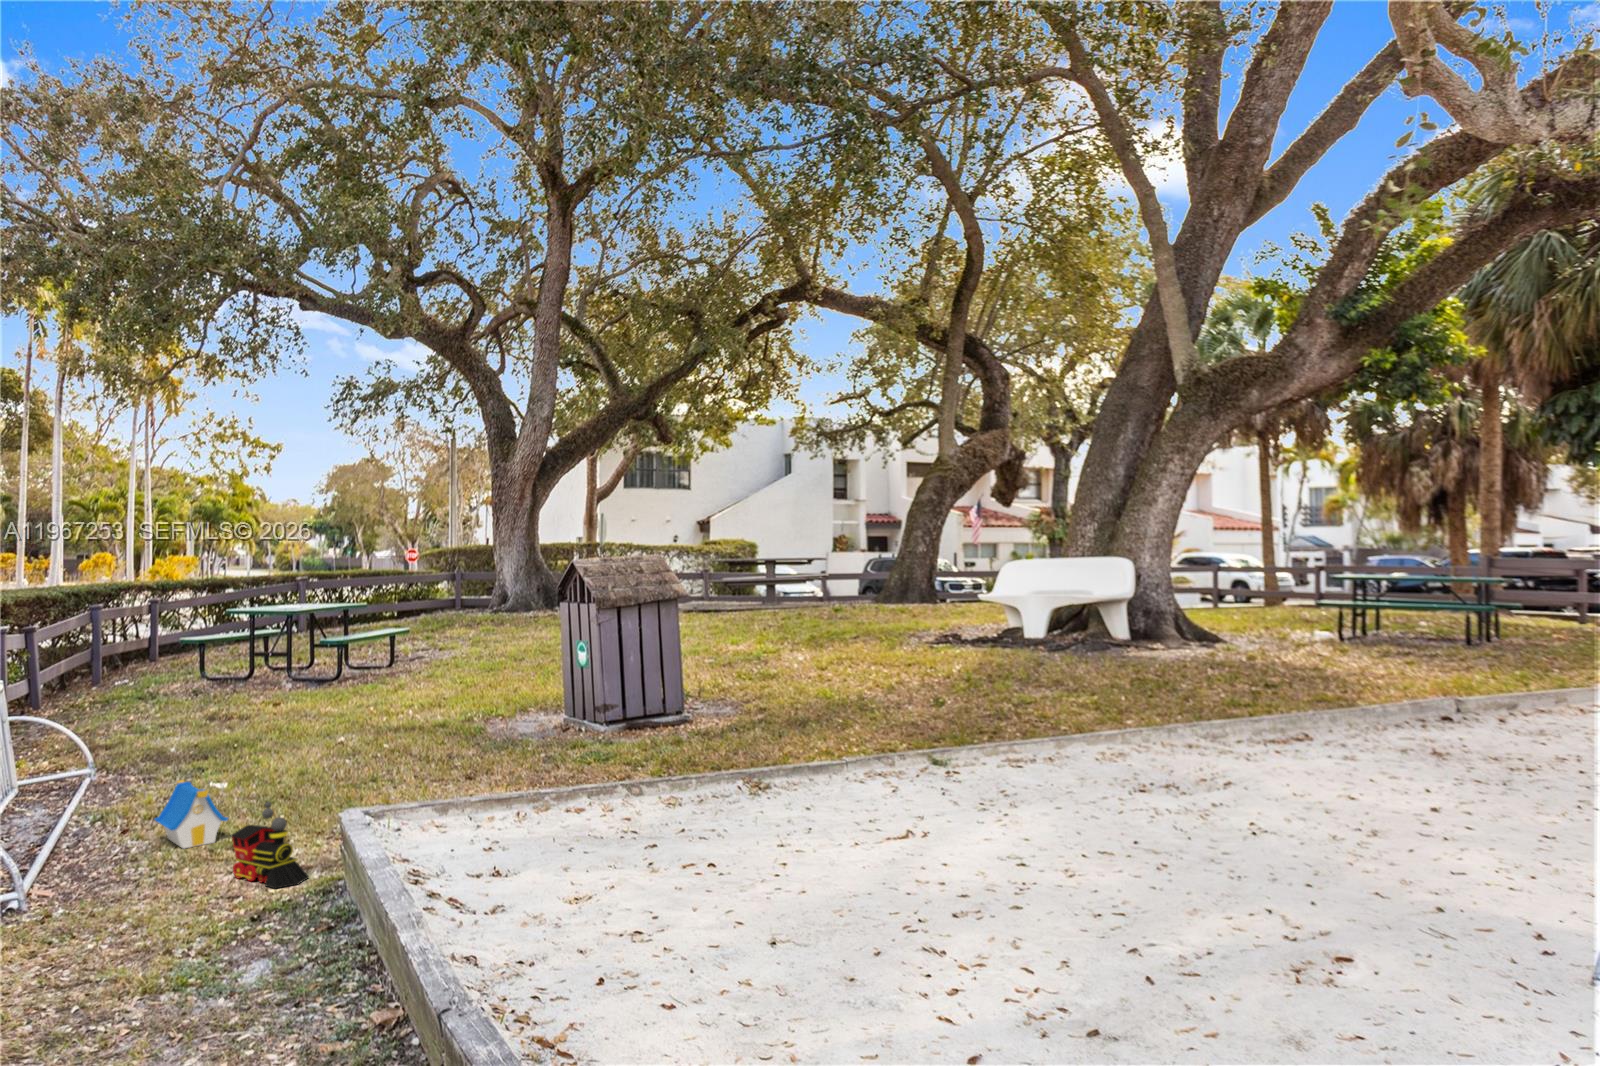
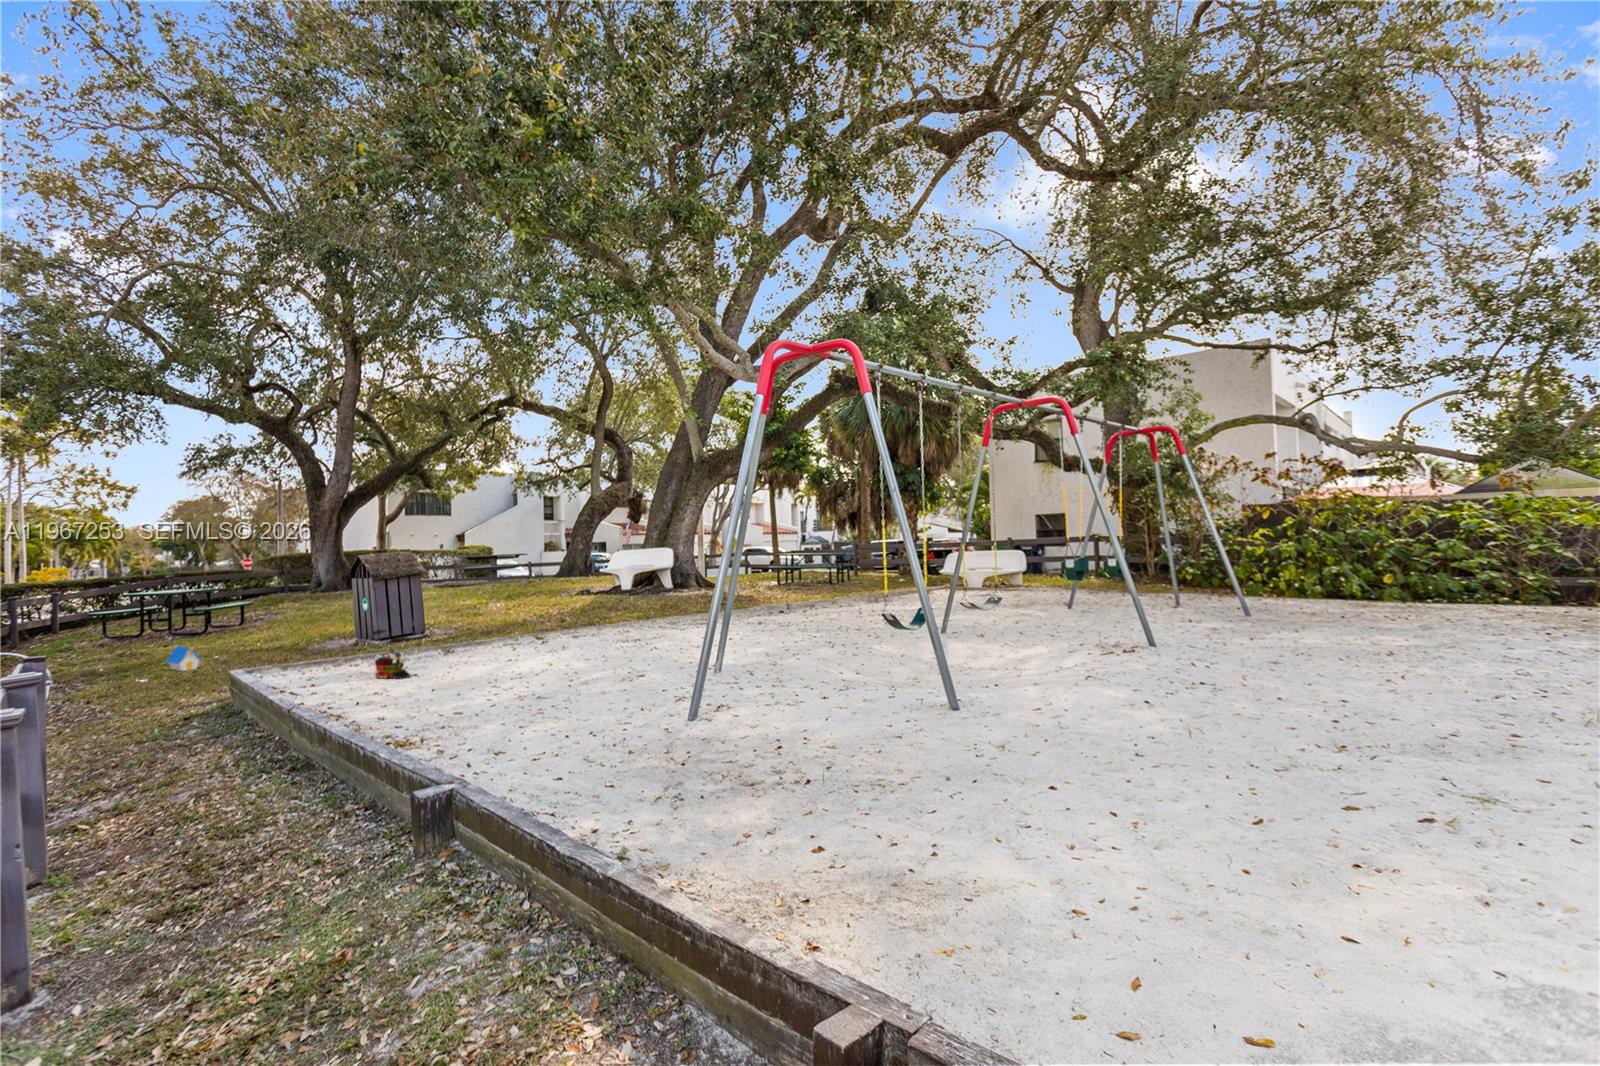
toy train: present [231,802,309,889] -> present [375,647,410,679]

